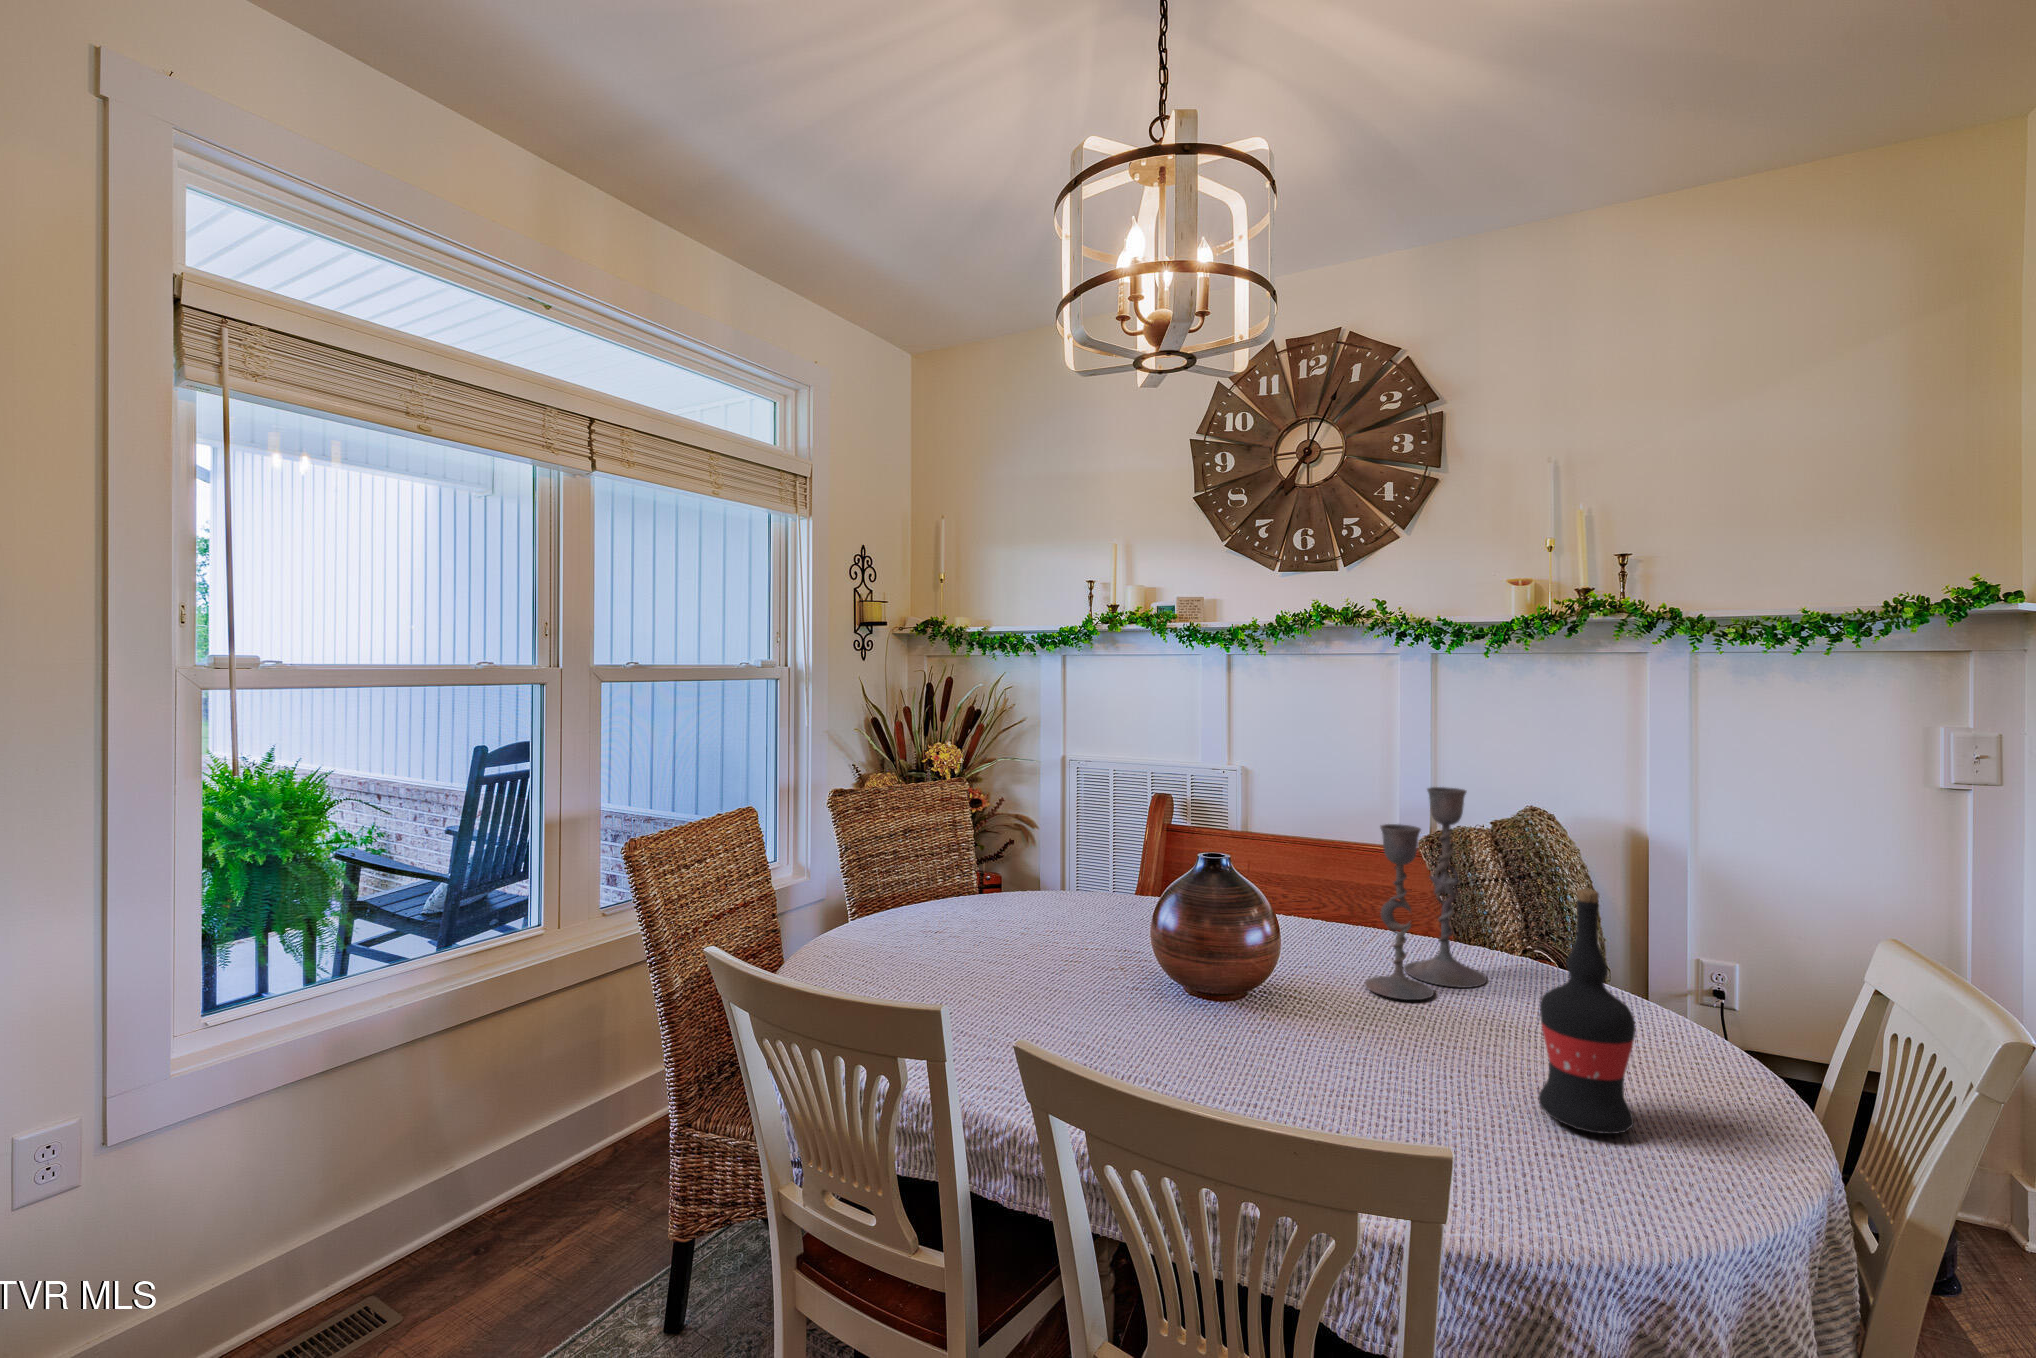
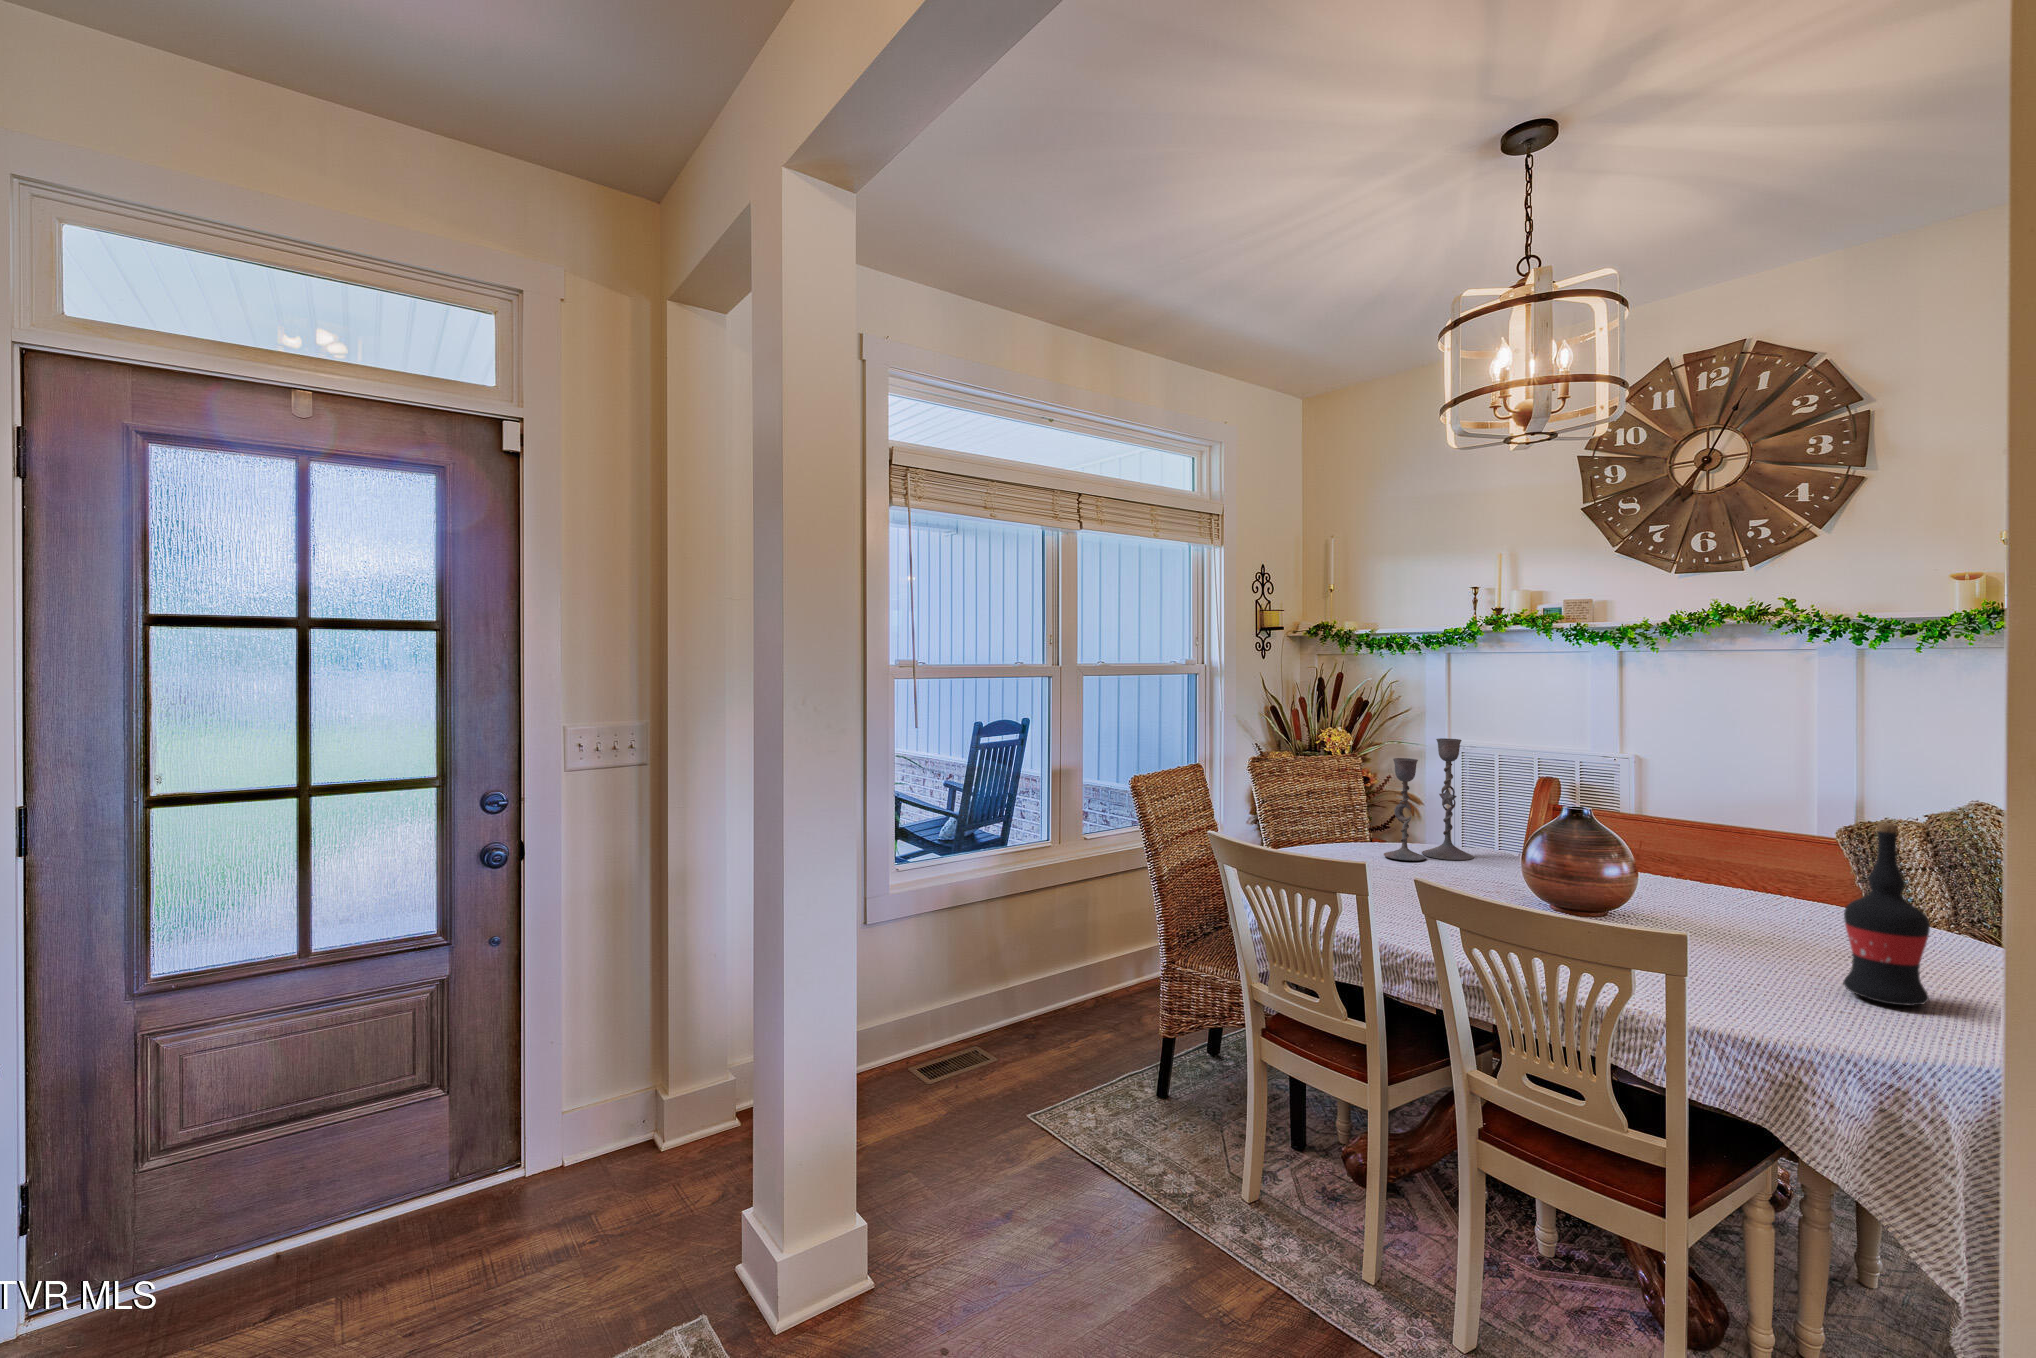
candlestick: present [1365,787,1487,1000] -> present [1384,738,1474,861]

